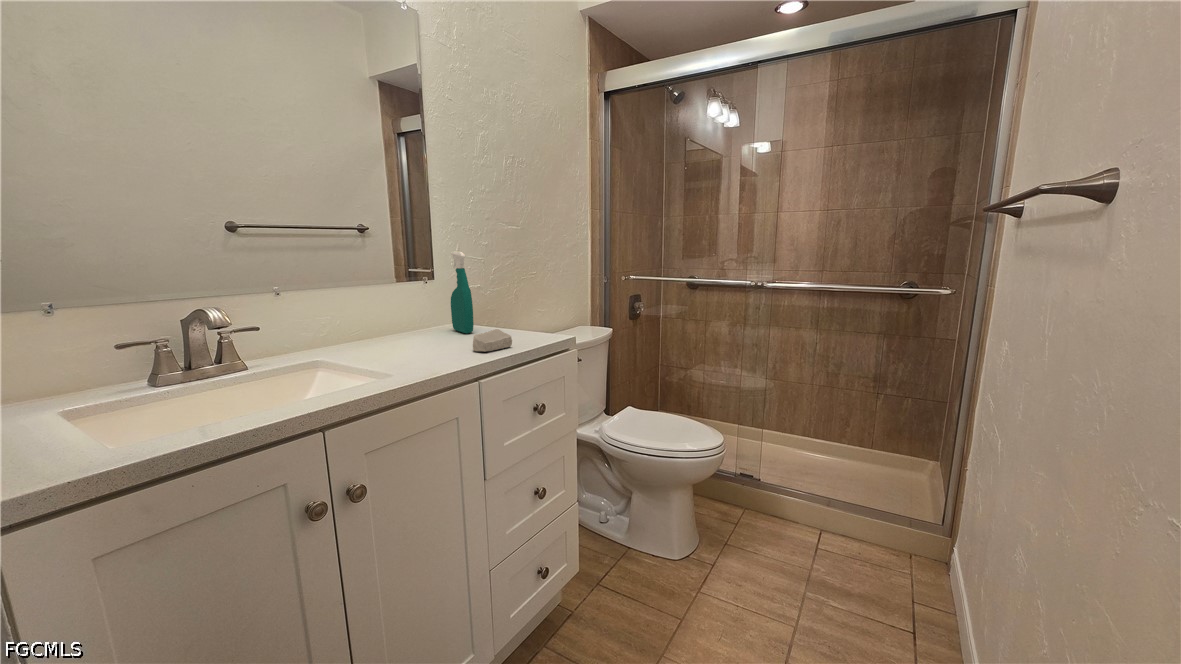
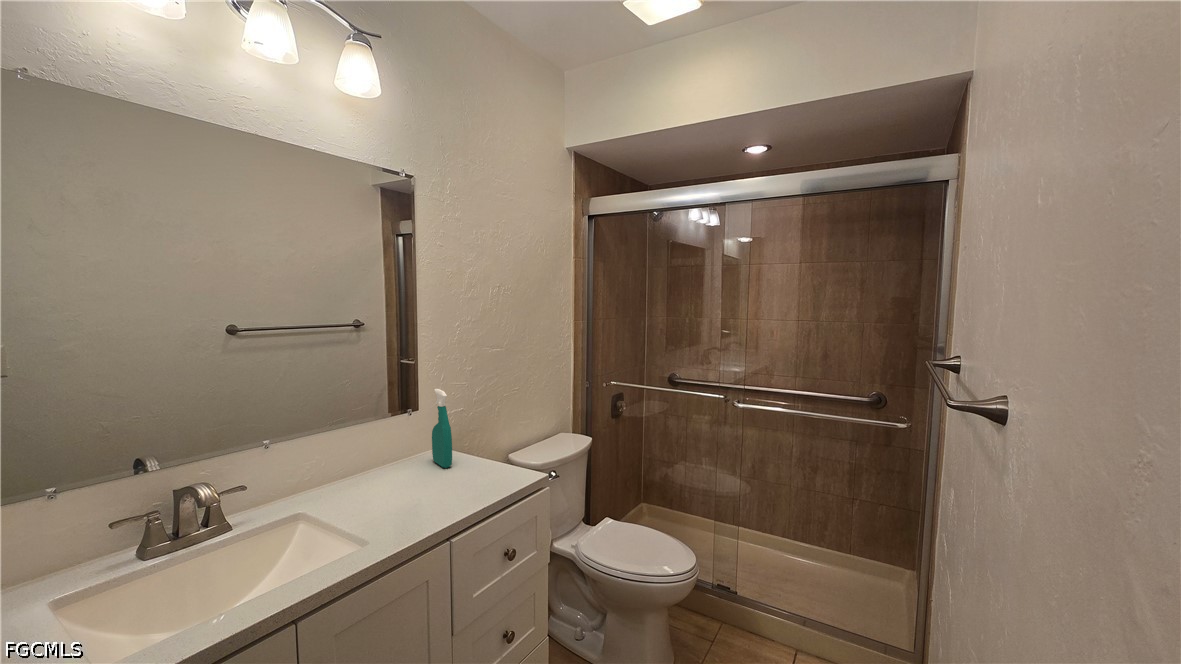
soap bar: present [473,329,512,352] -> none [447,474,486,502]

